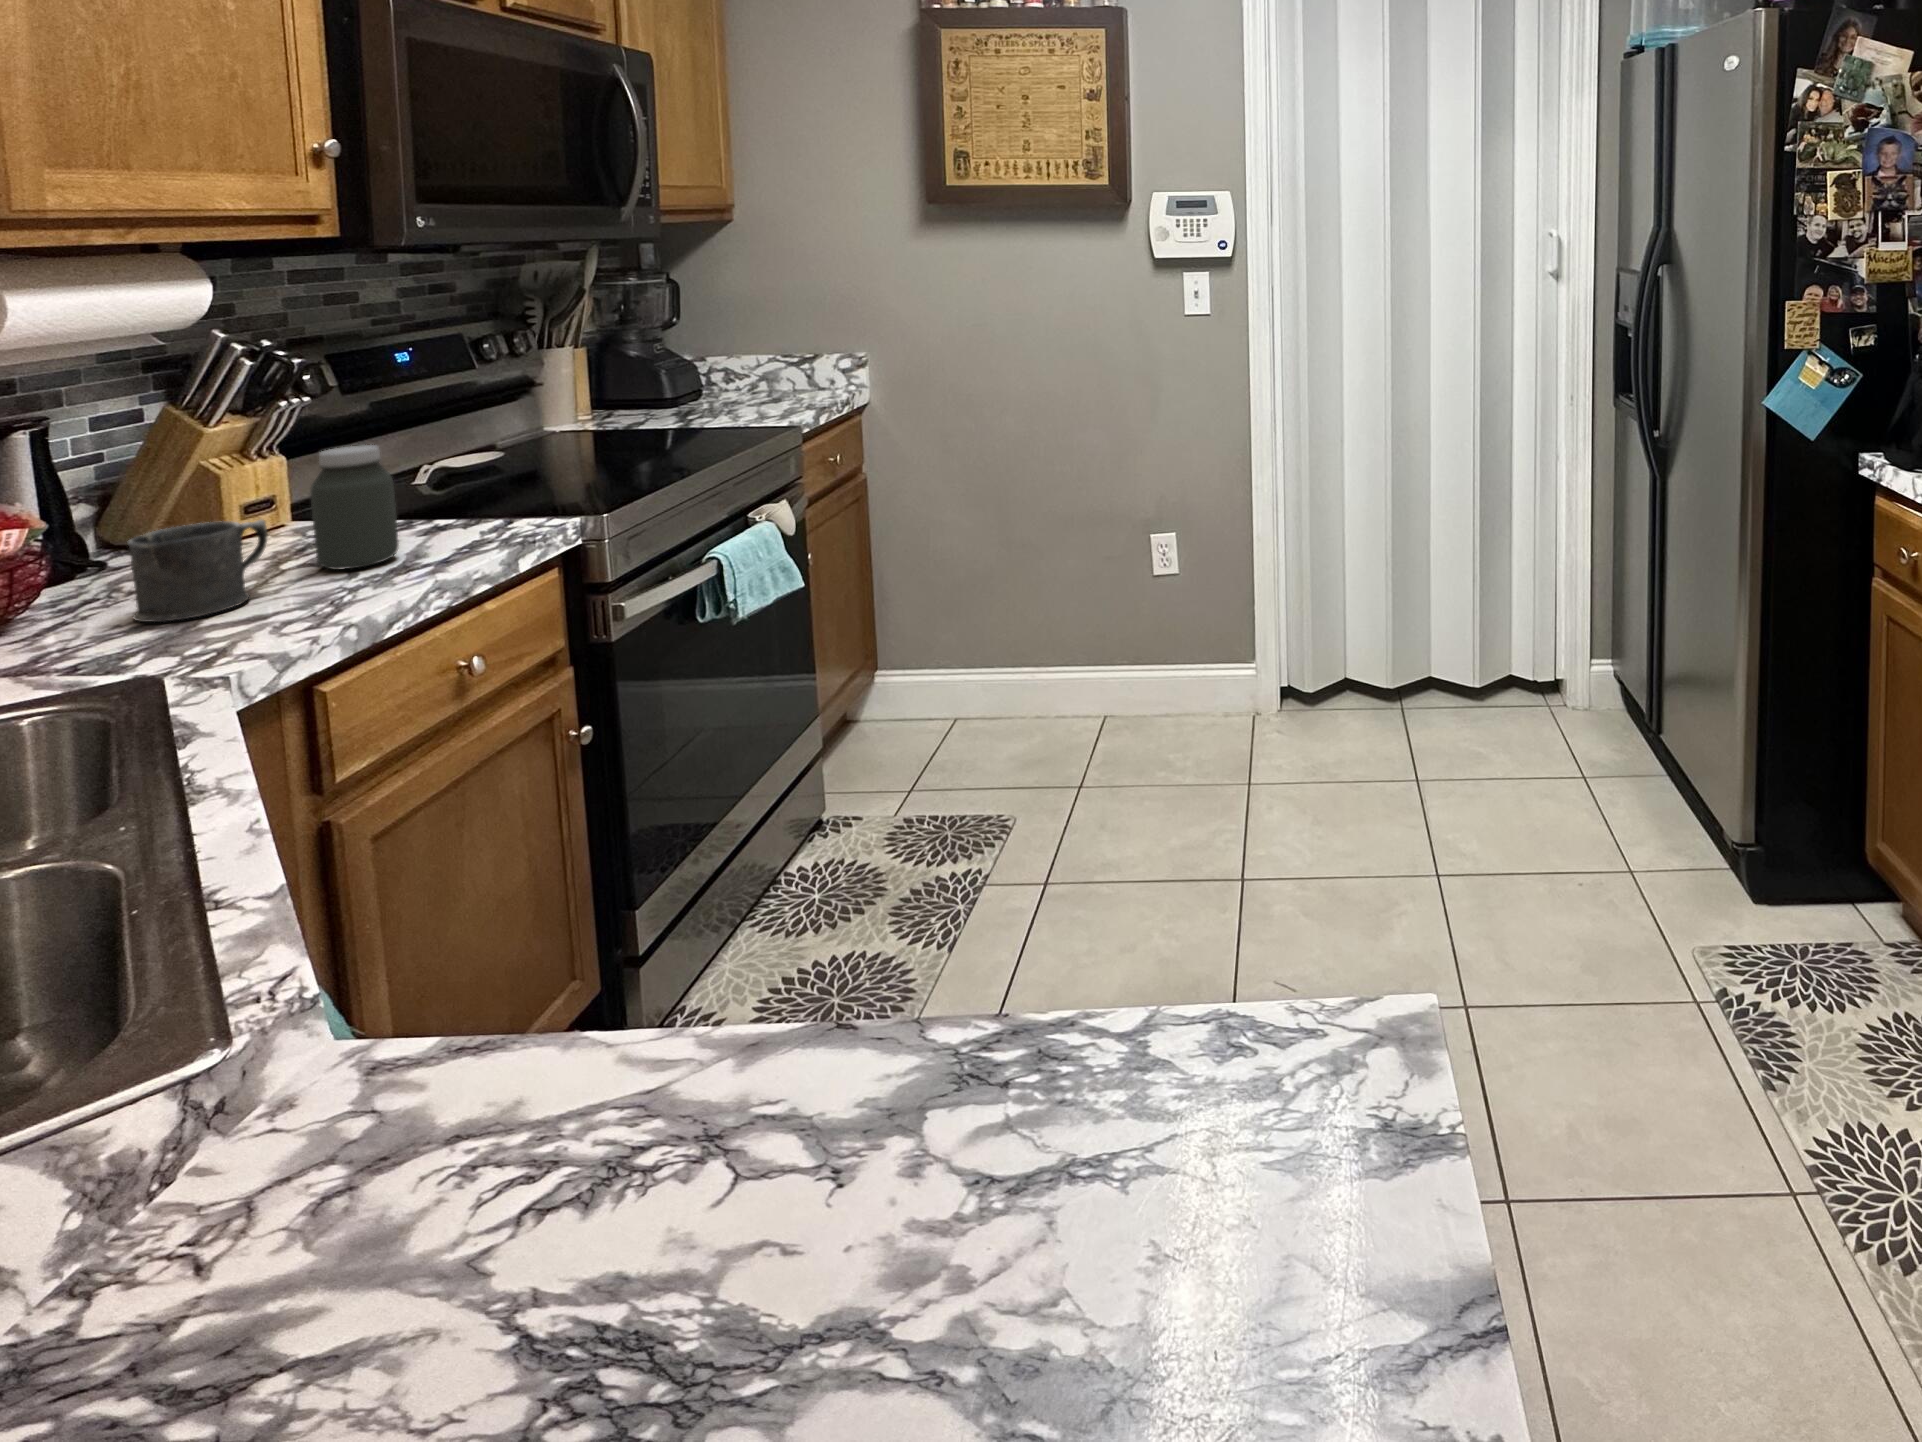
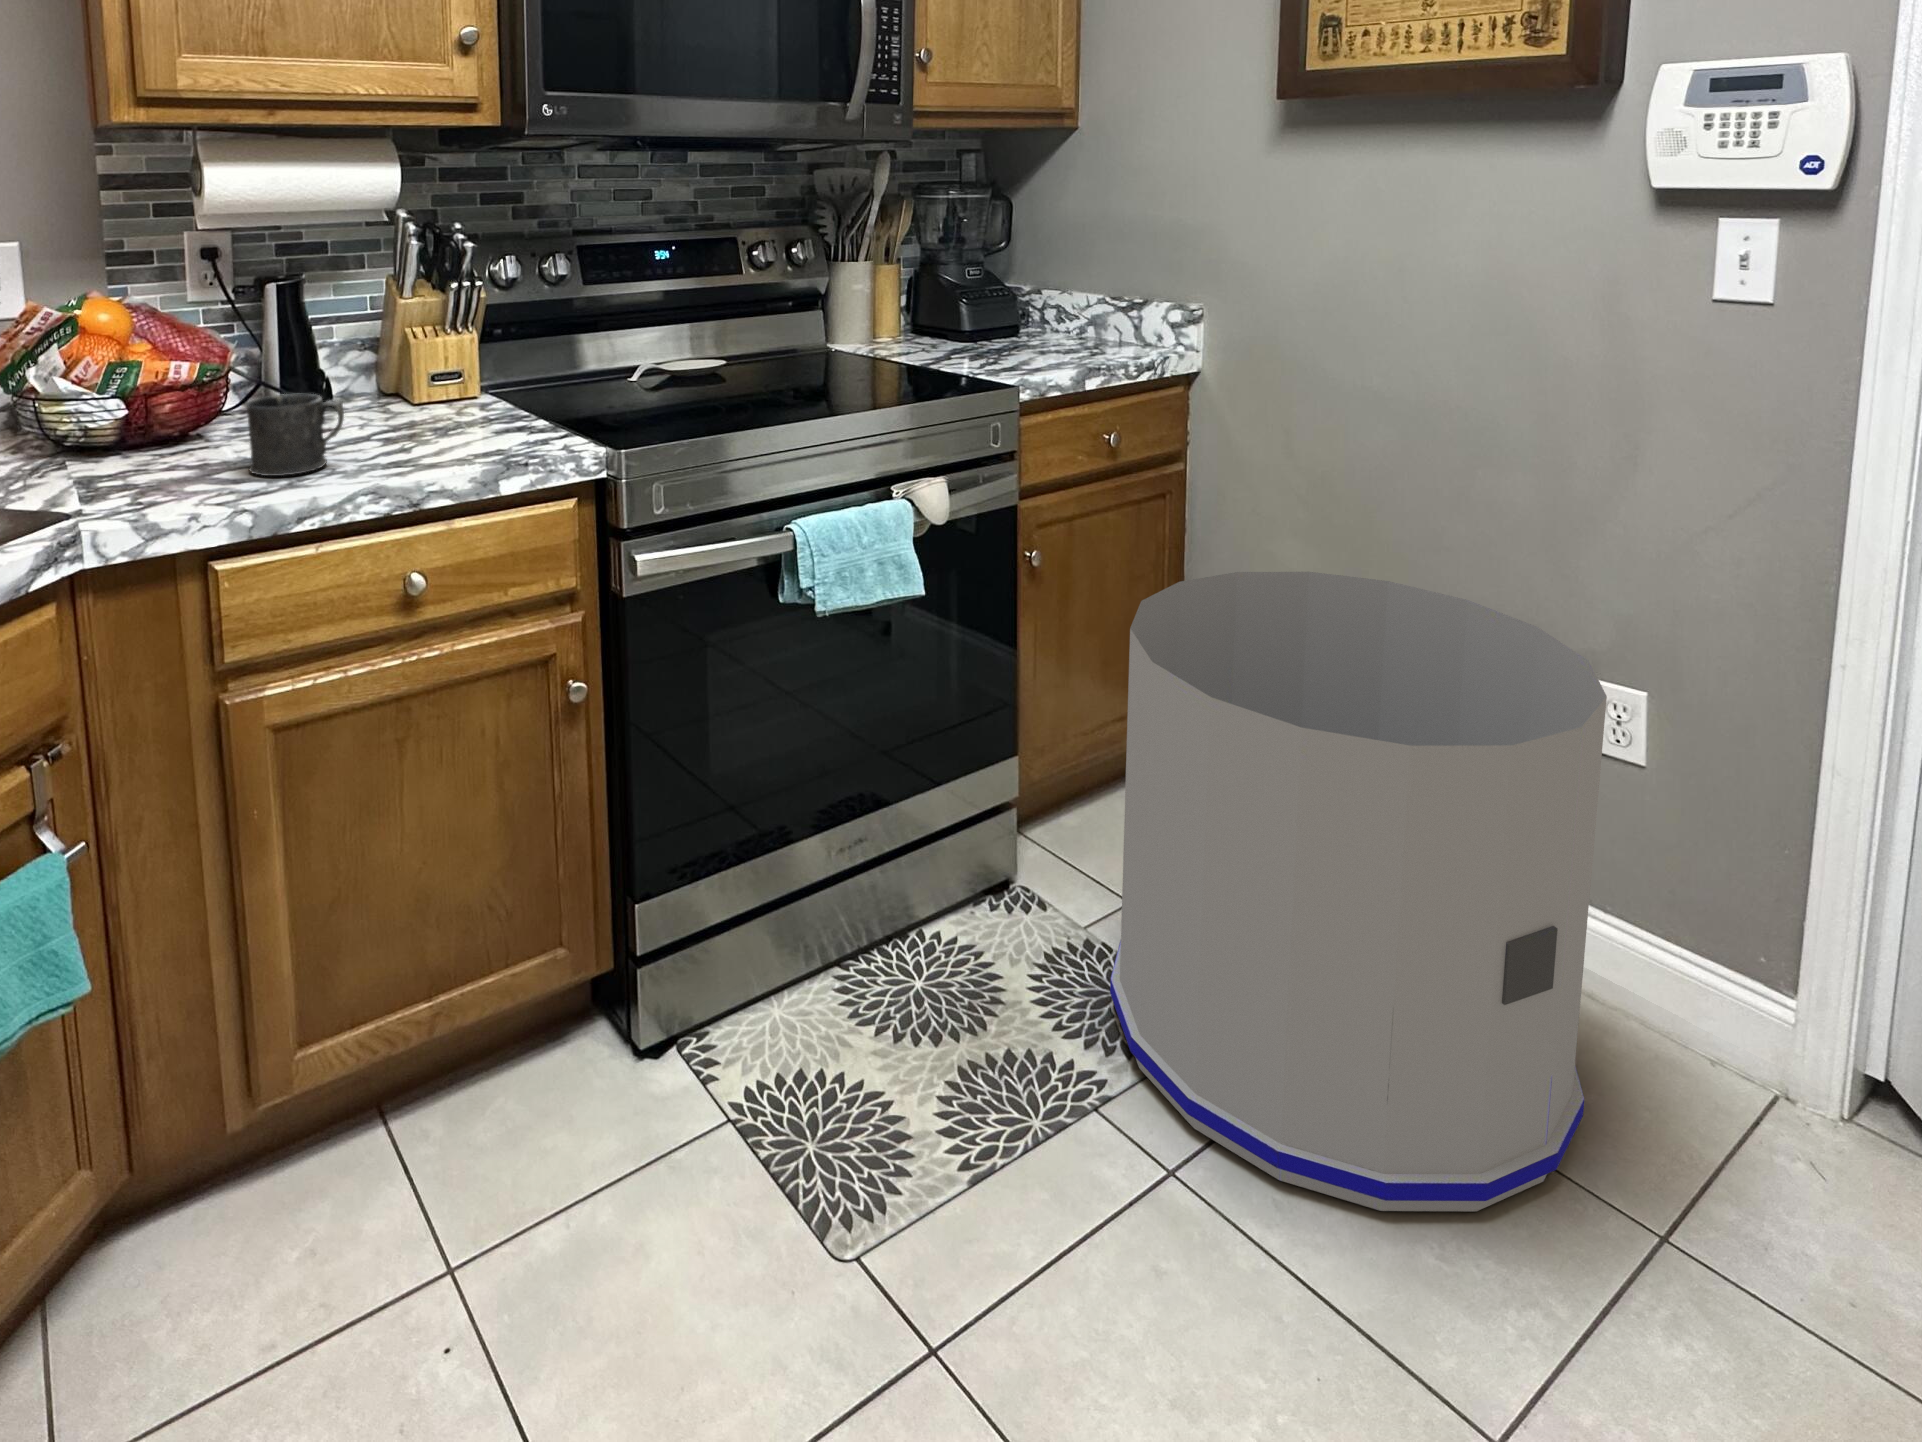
jar: present [310,445,399,570] -> none [394,344,460,462]
trash can: none [926,501,1203,855] -> present [1110,572,1607,1211]

